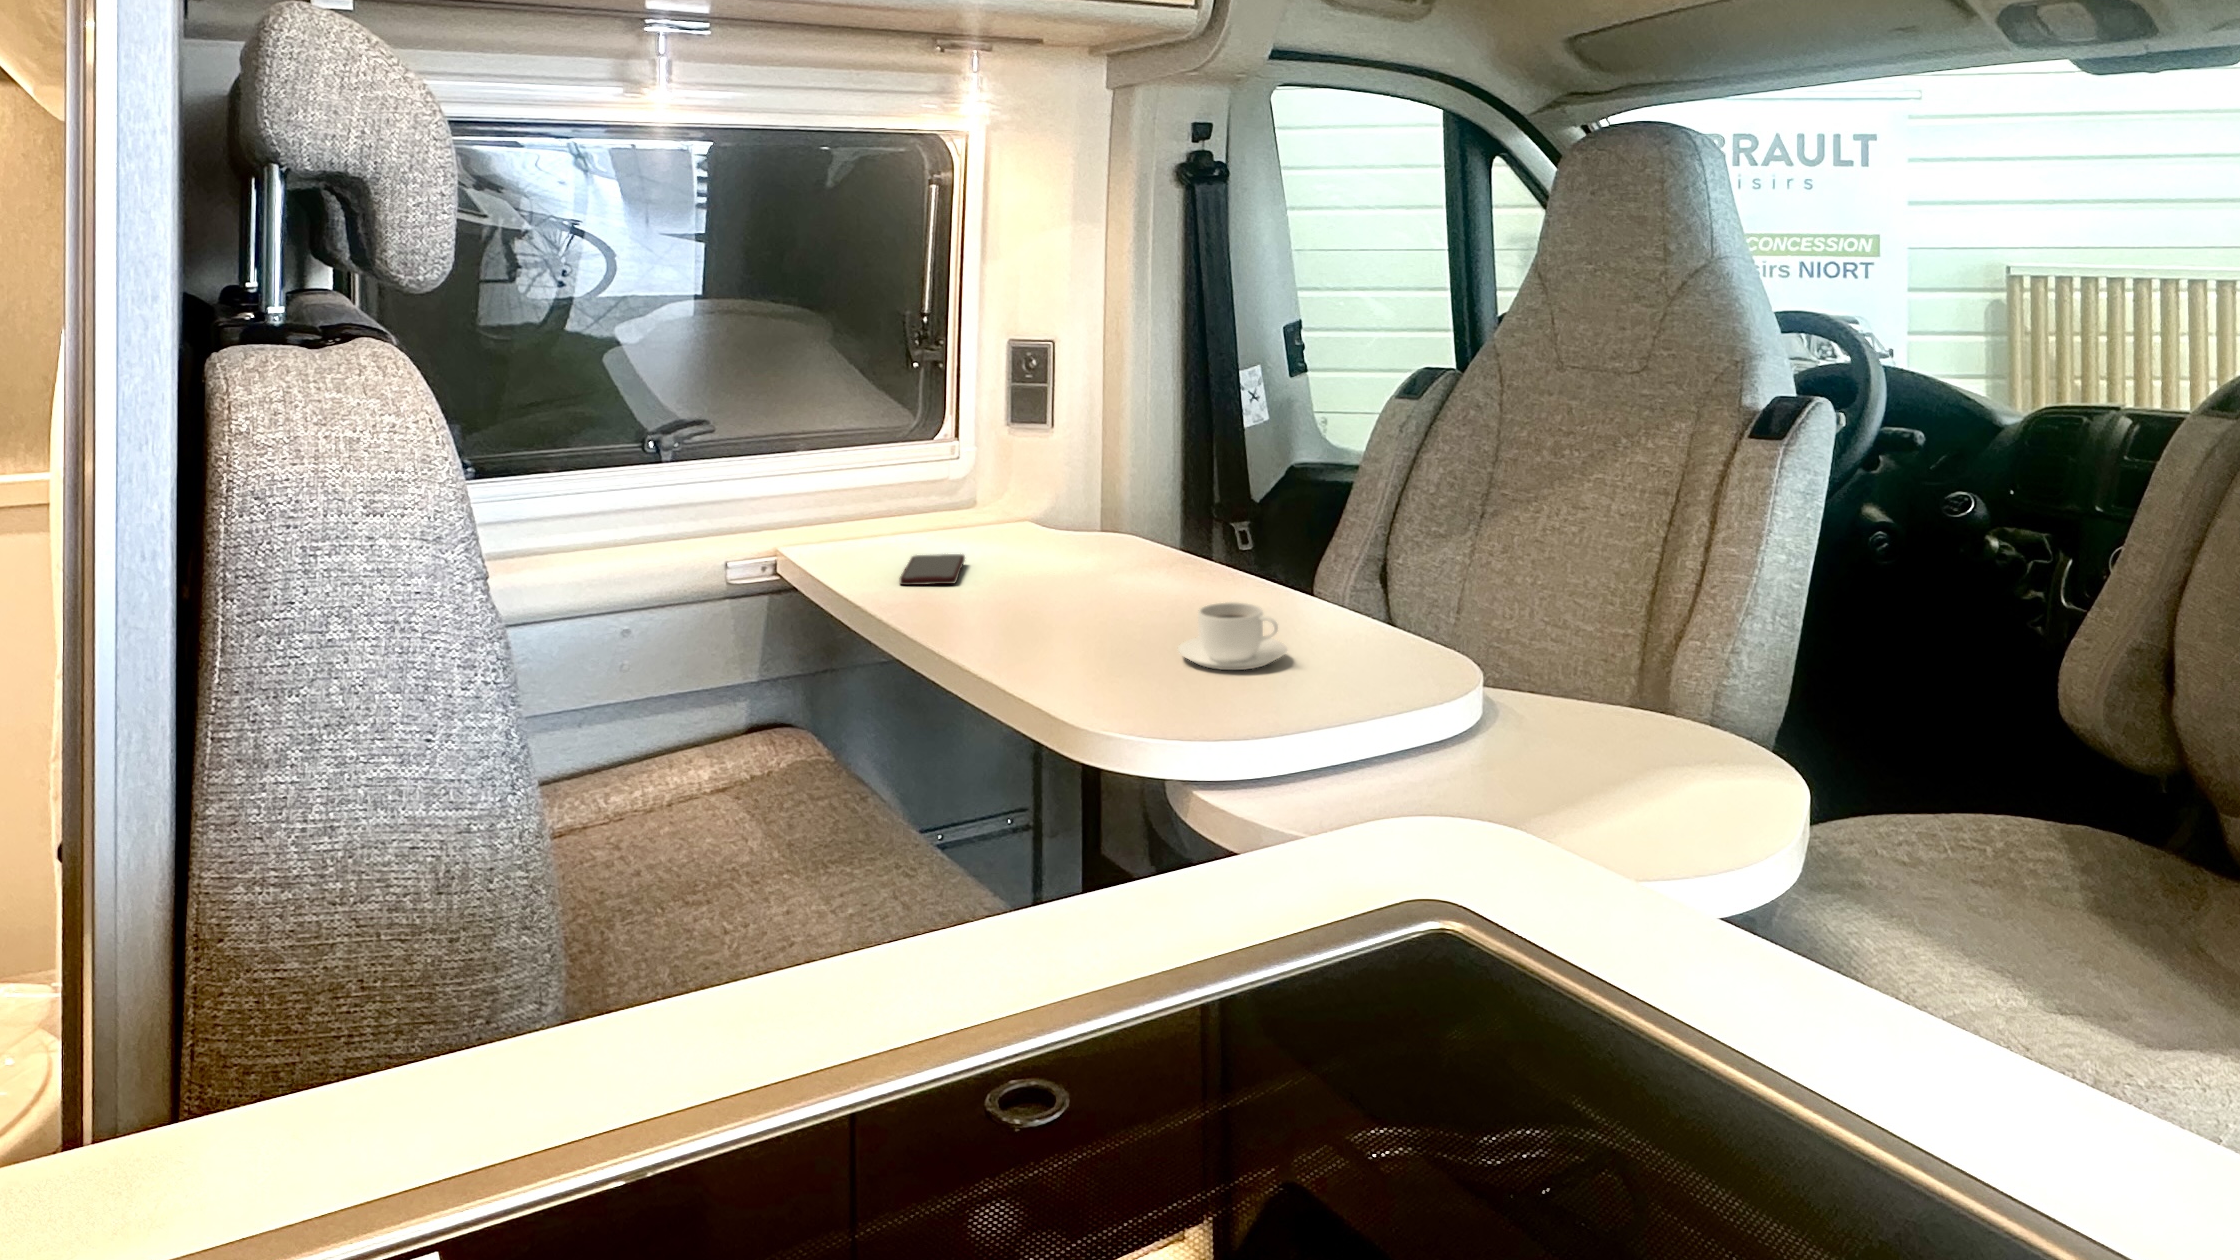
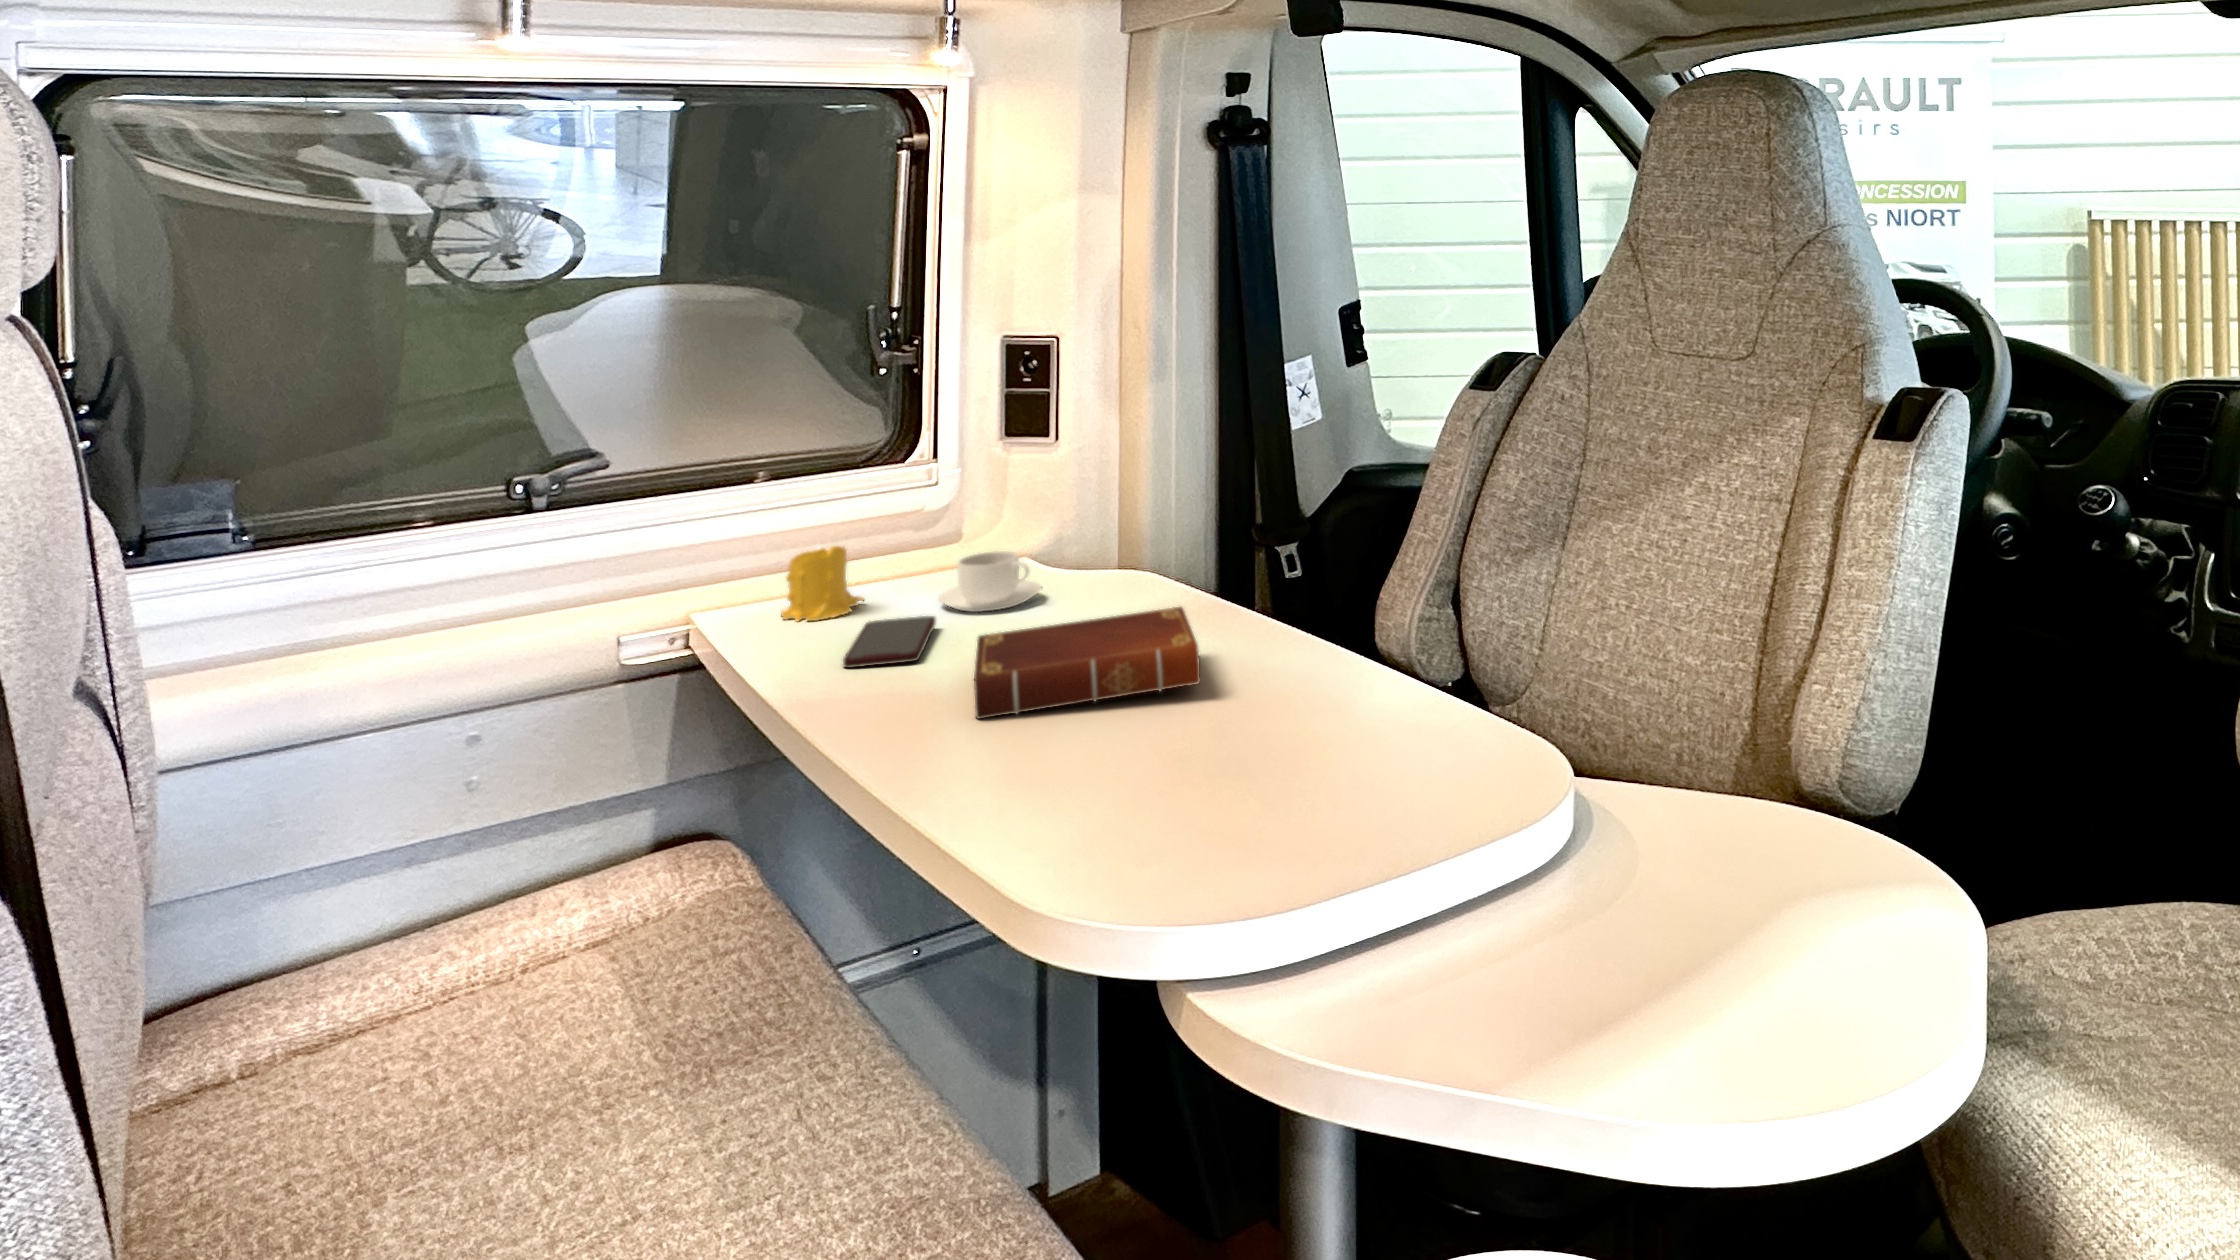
candle: none [845,492,908,555] -> present [781,546,864,621]
book: none [1002,553,1177,622] -> present [974,607,1200,719]
coffee cup: present [1178,602,1287,670] -> present [938,551,1042,612]

